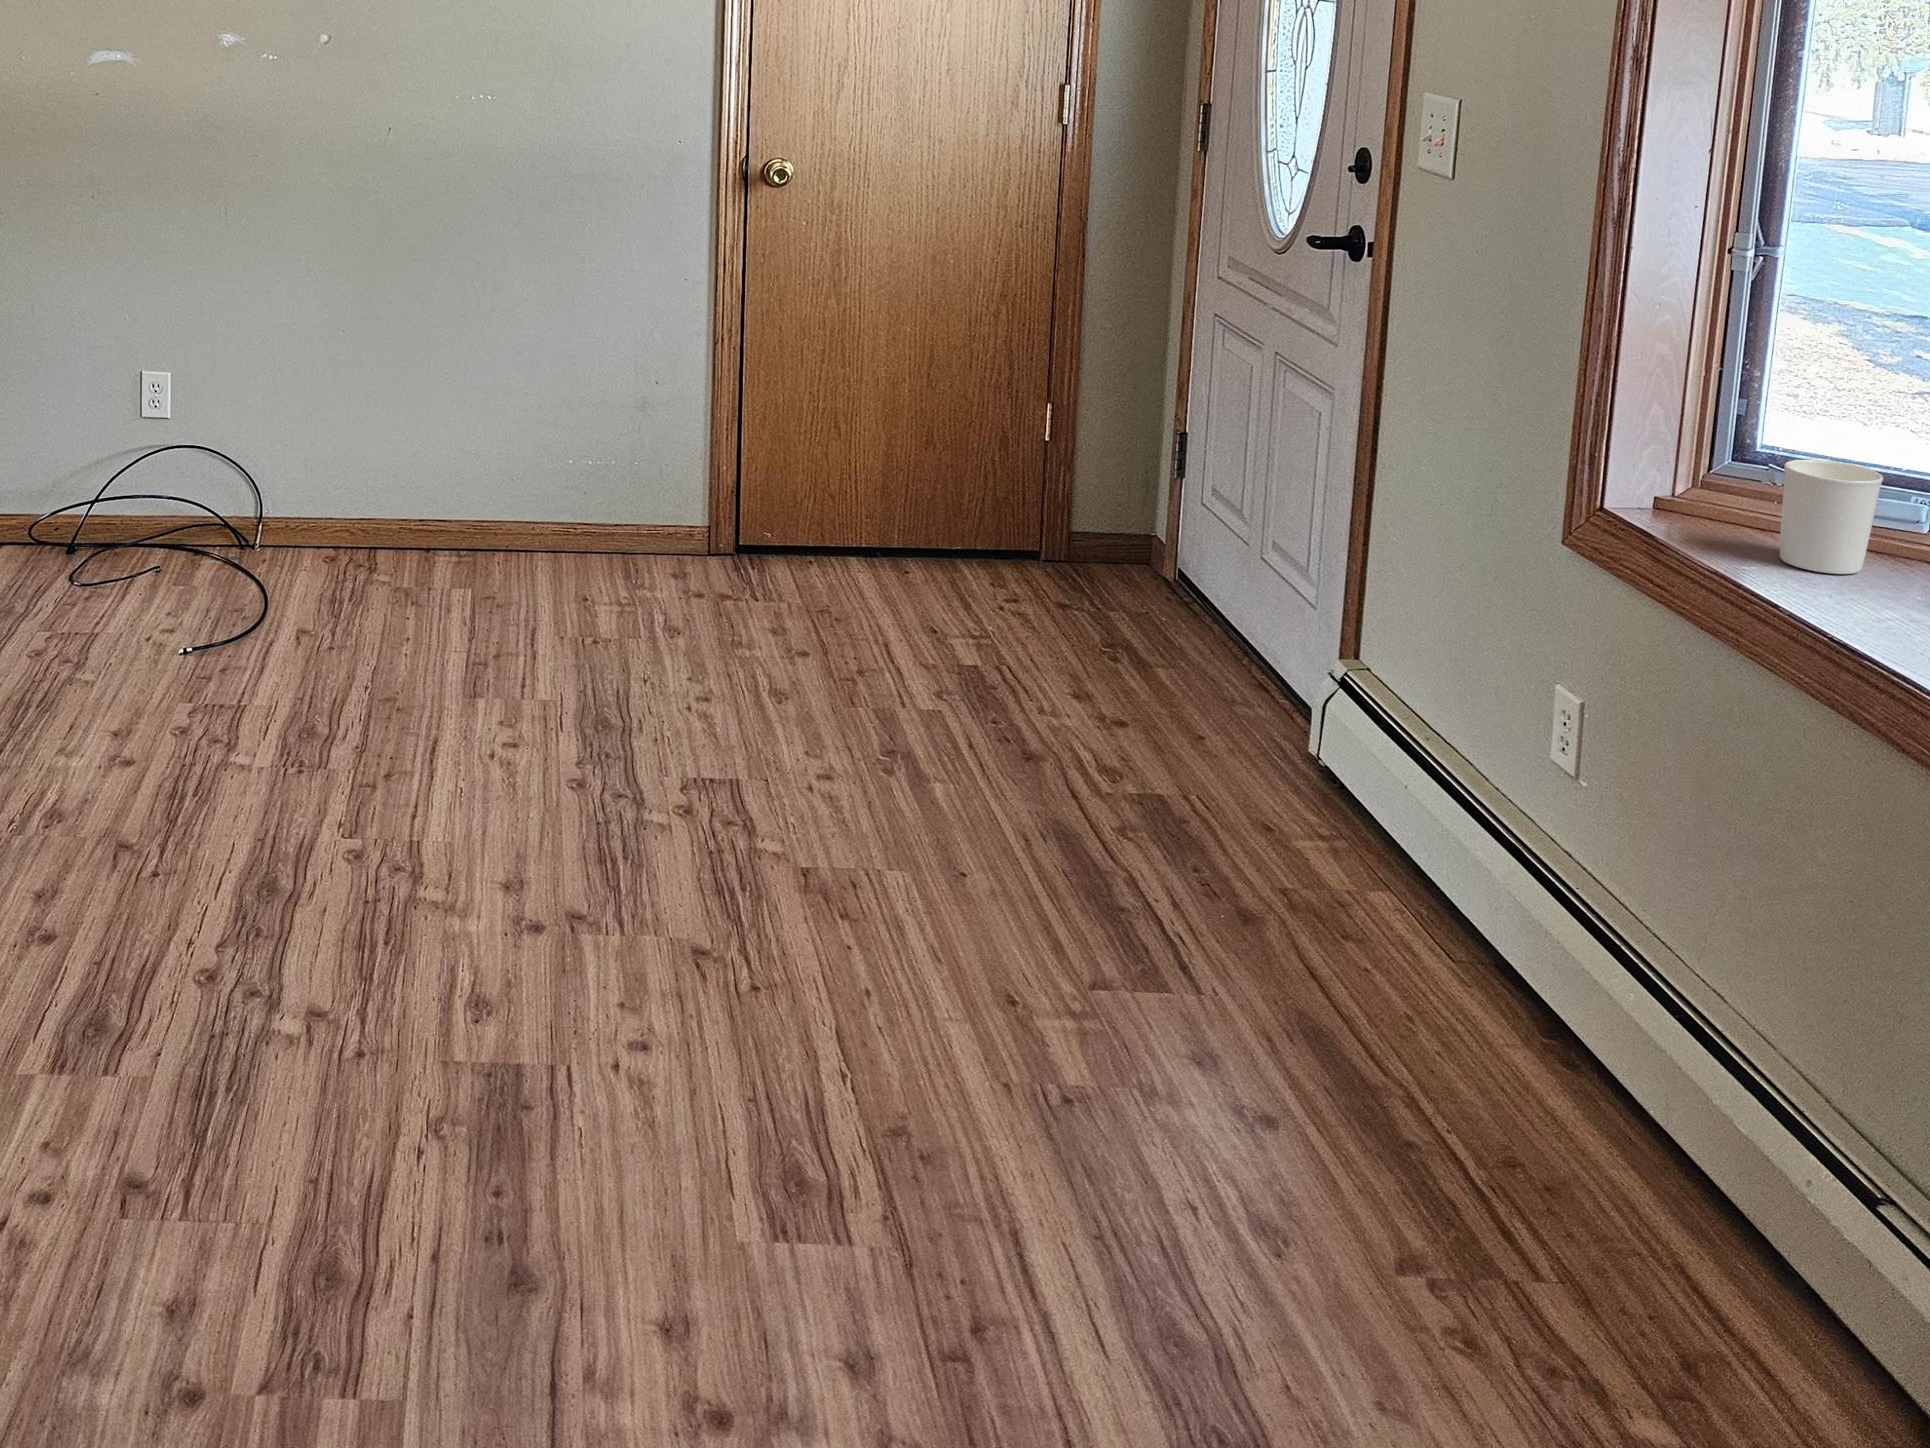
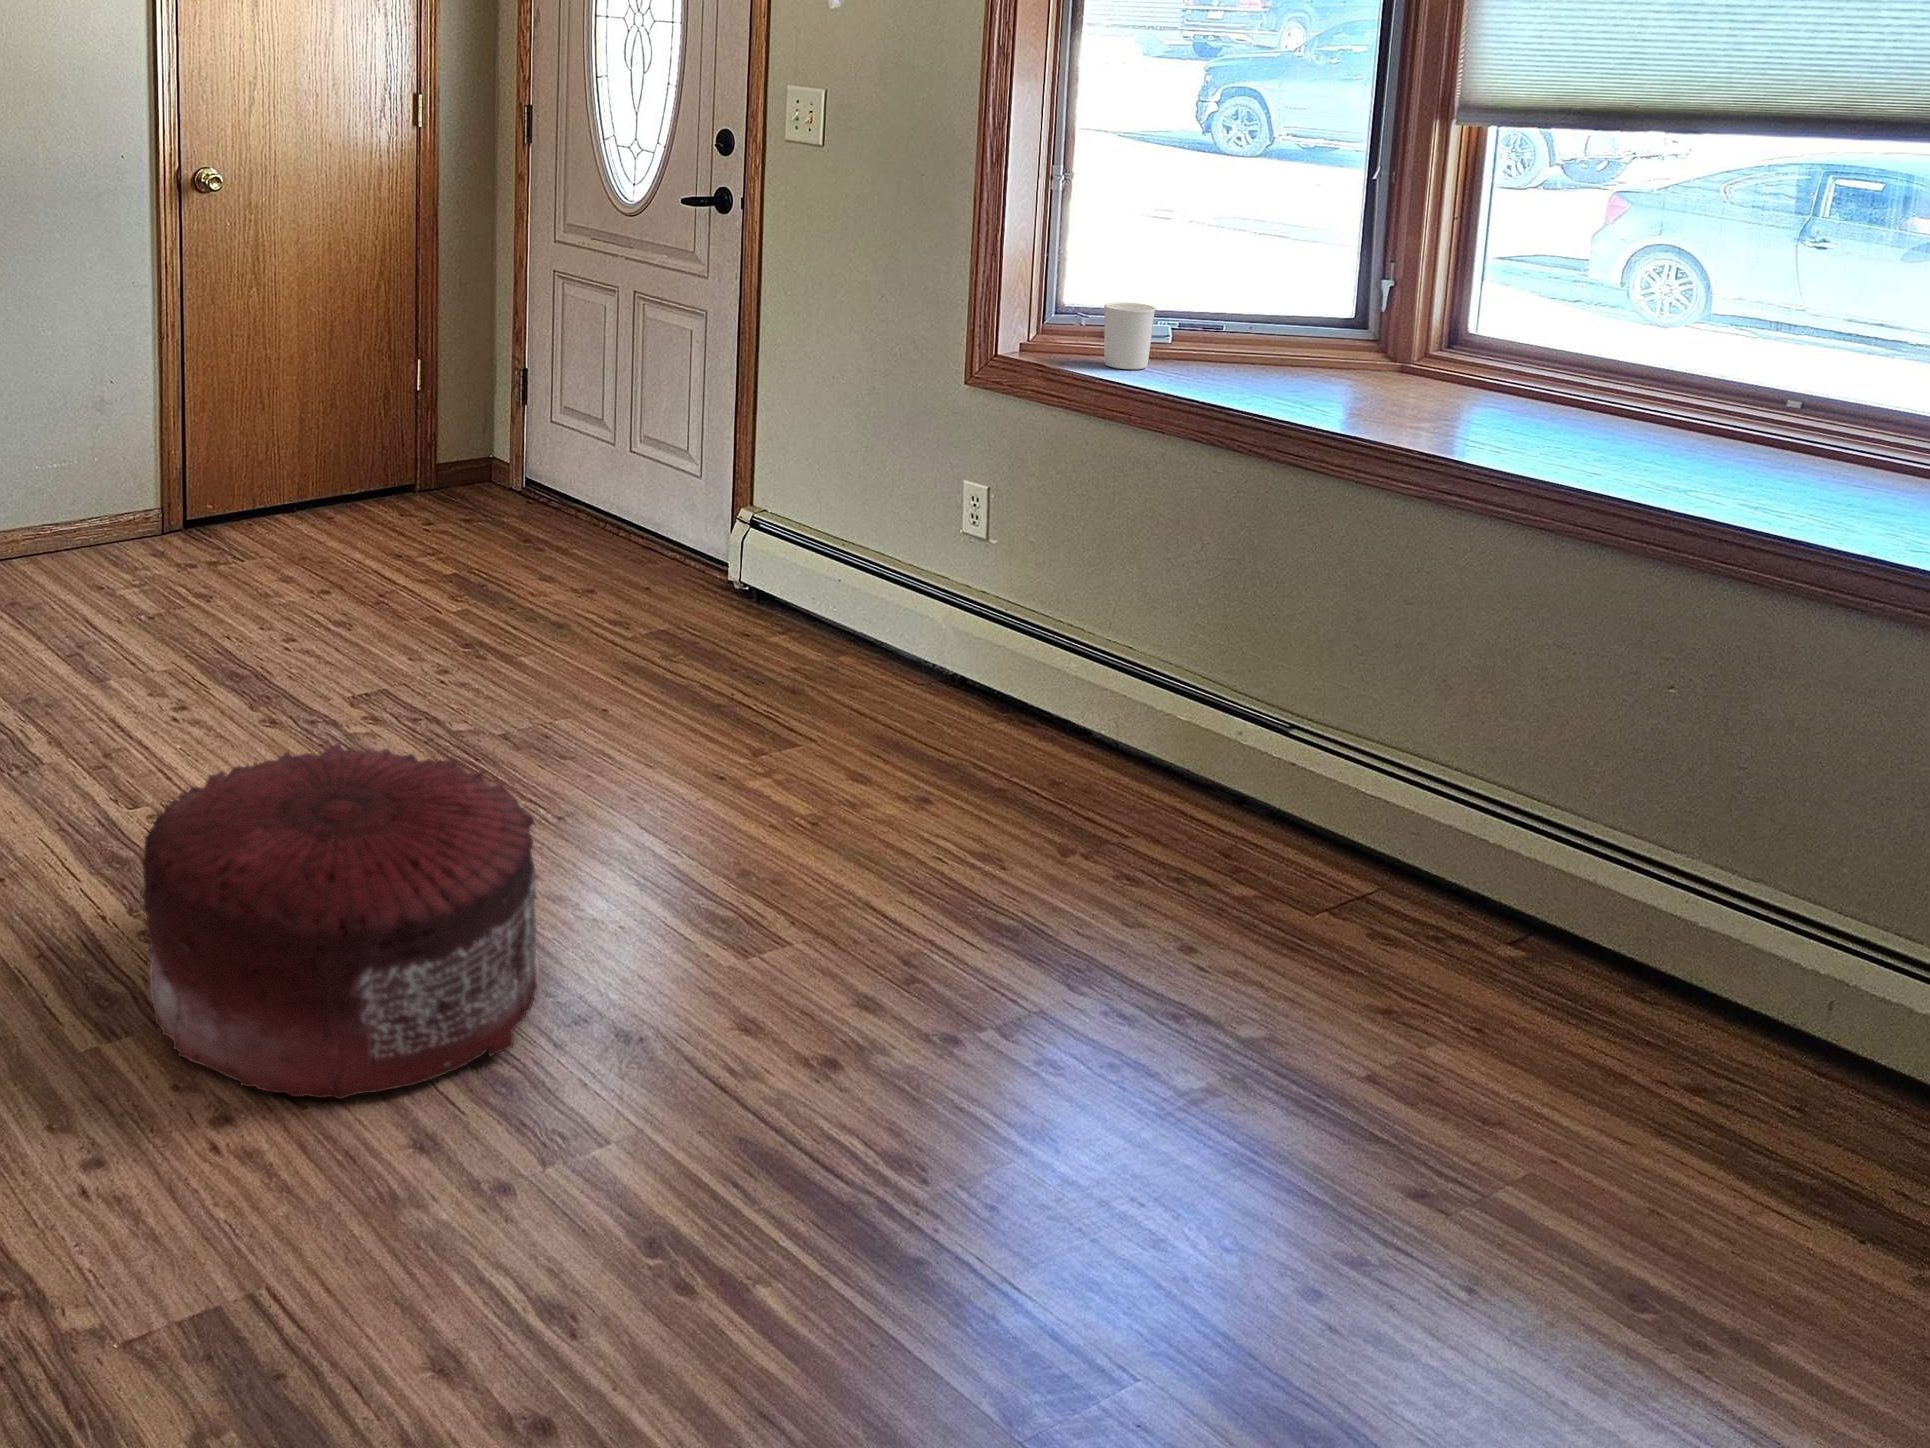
pouf: none [48,820,527,1245] -> present [143,743,539,1099]

